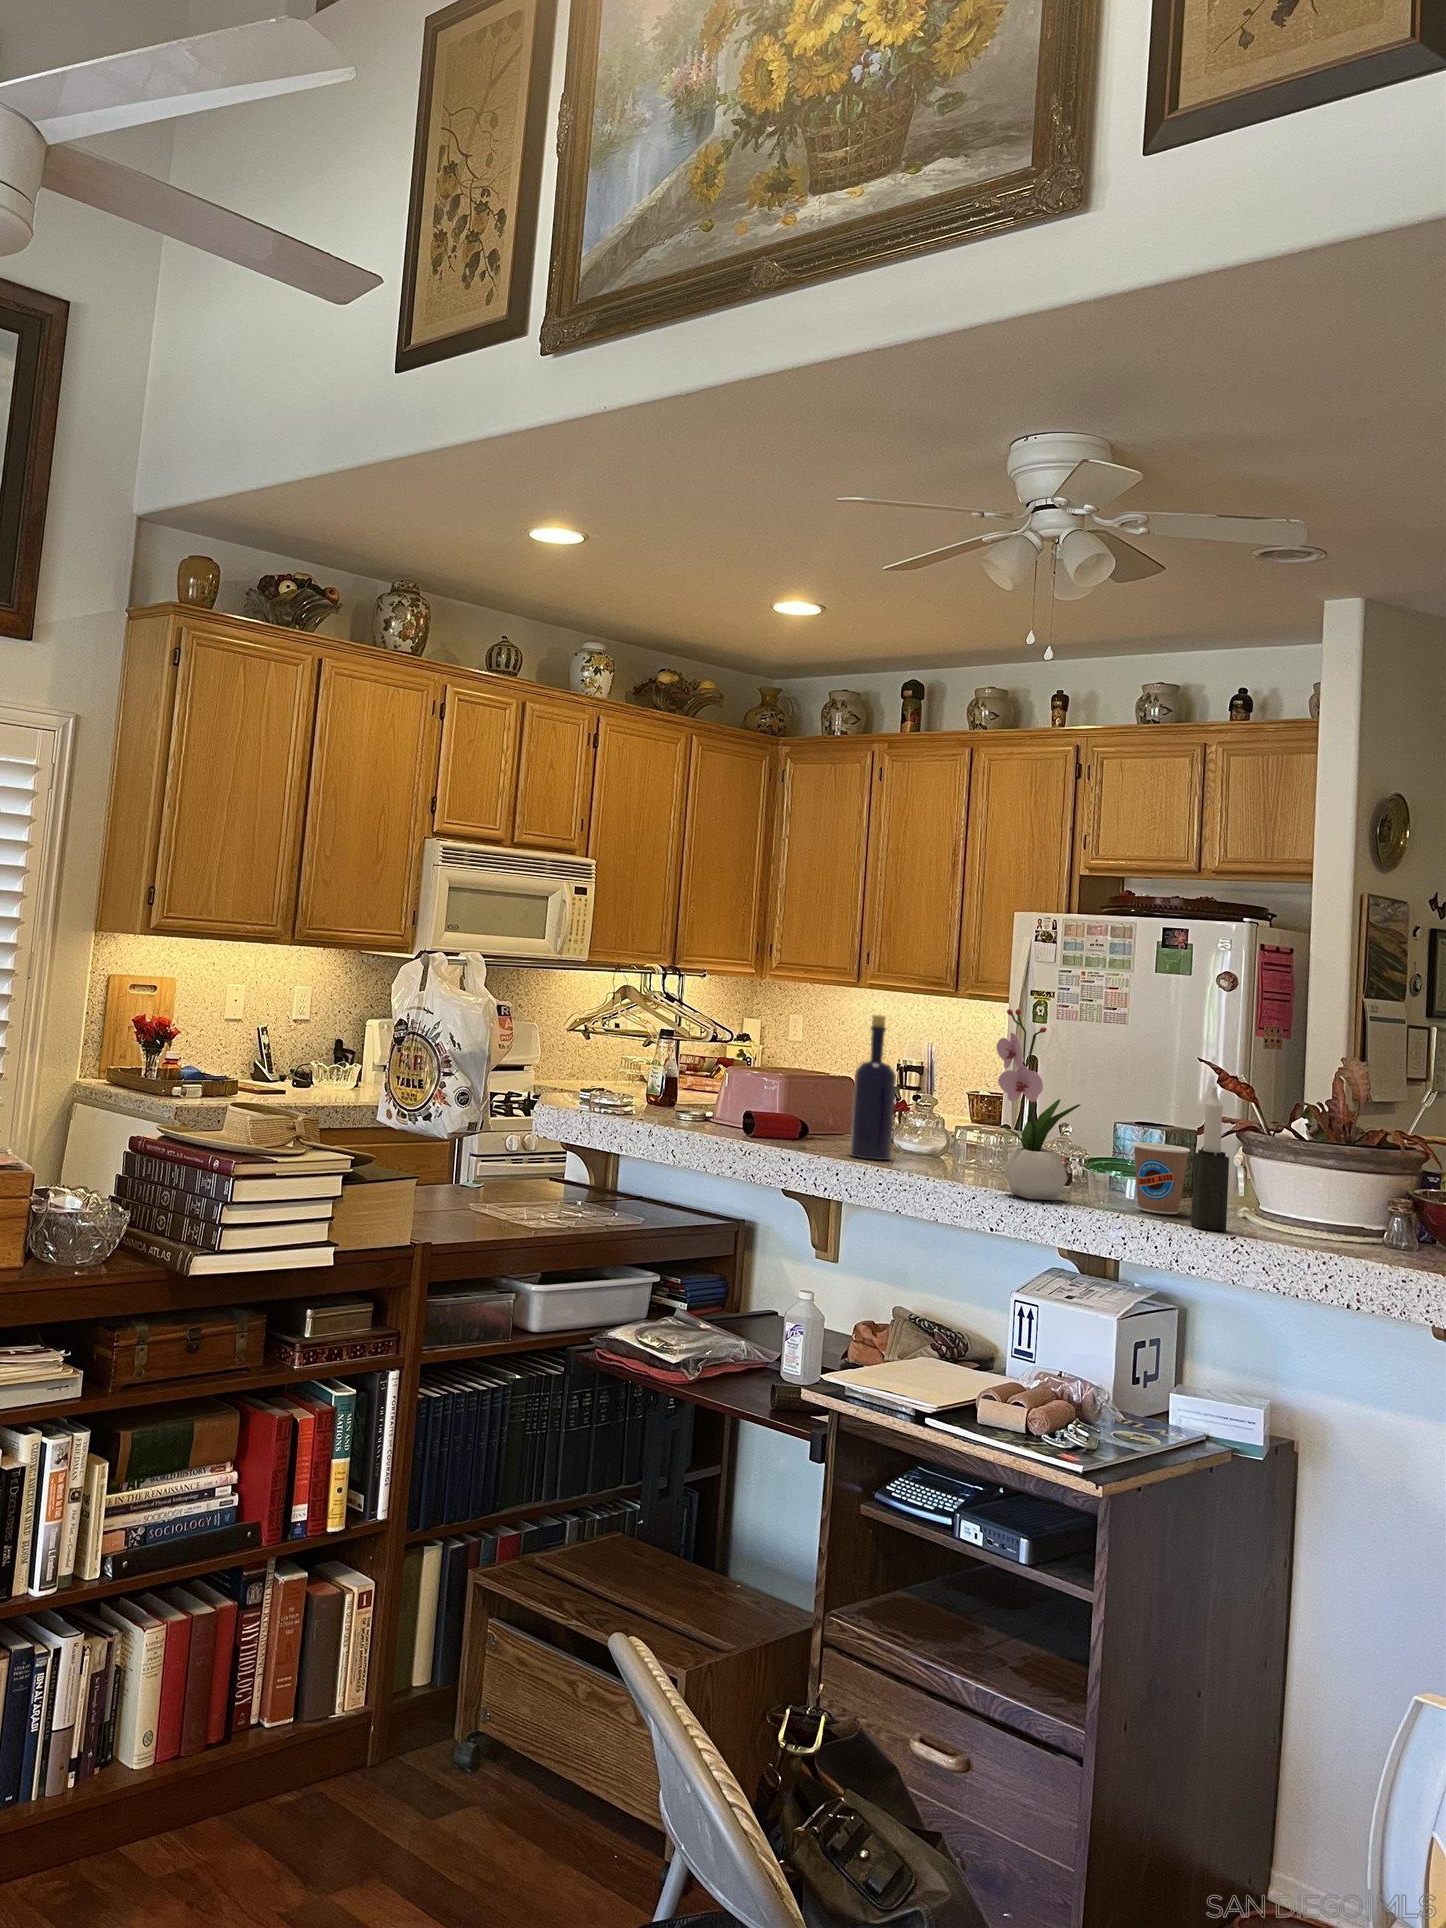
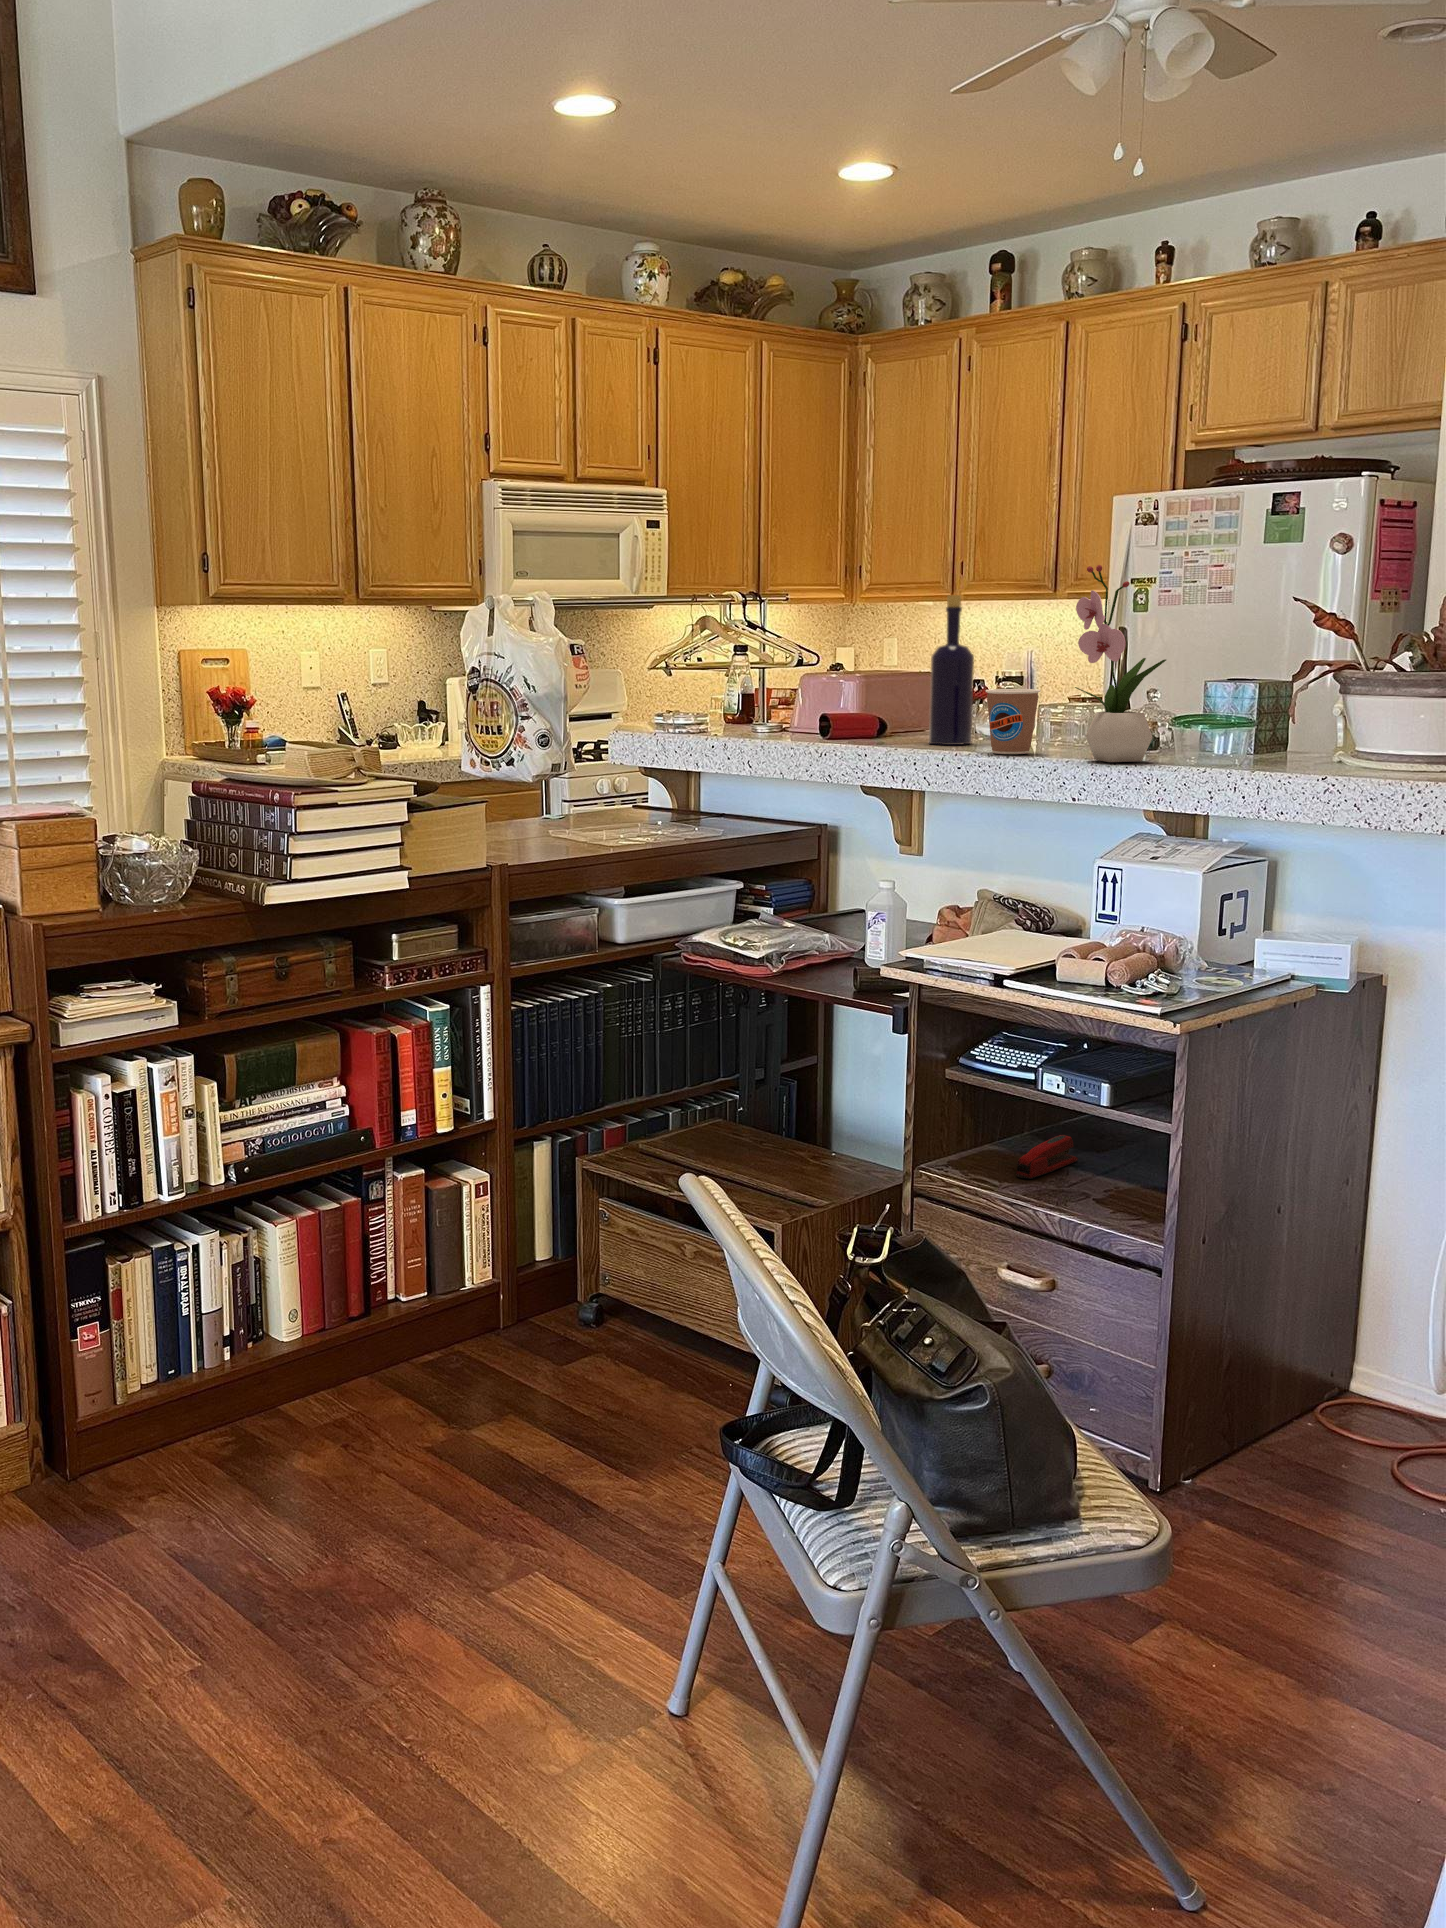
candle: present [1191,1086,1229,1231] -> none [1282,622,1325,773]
coffee cup: present [1133,1143,1190,1214] -> present [985,689,1041,754]
stapler: none [930,1586,992,1635] -> present [1016,1135,1078,1179]

